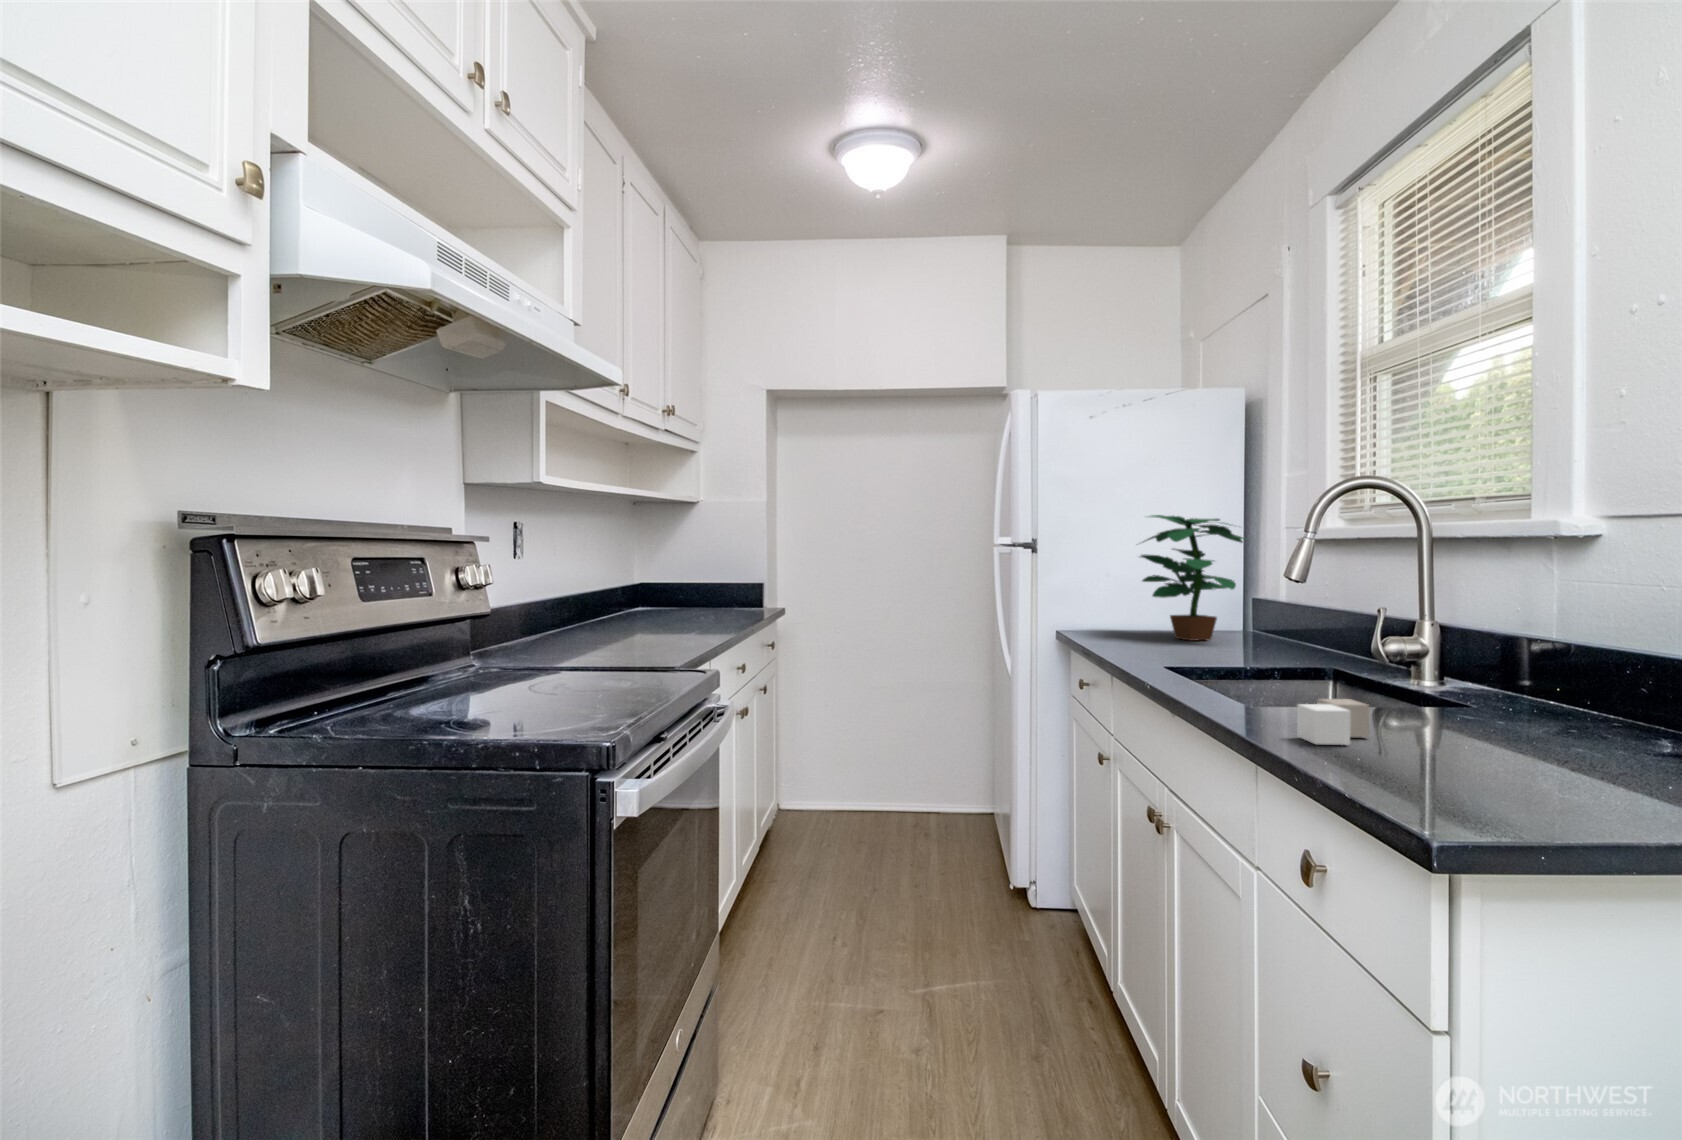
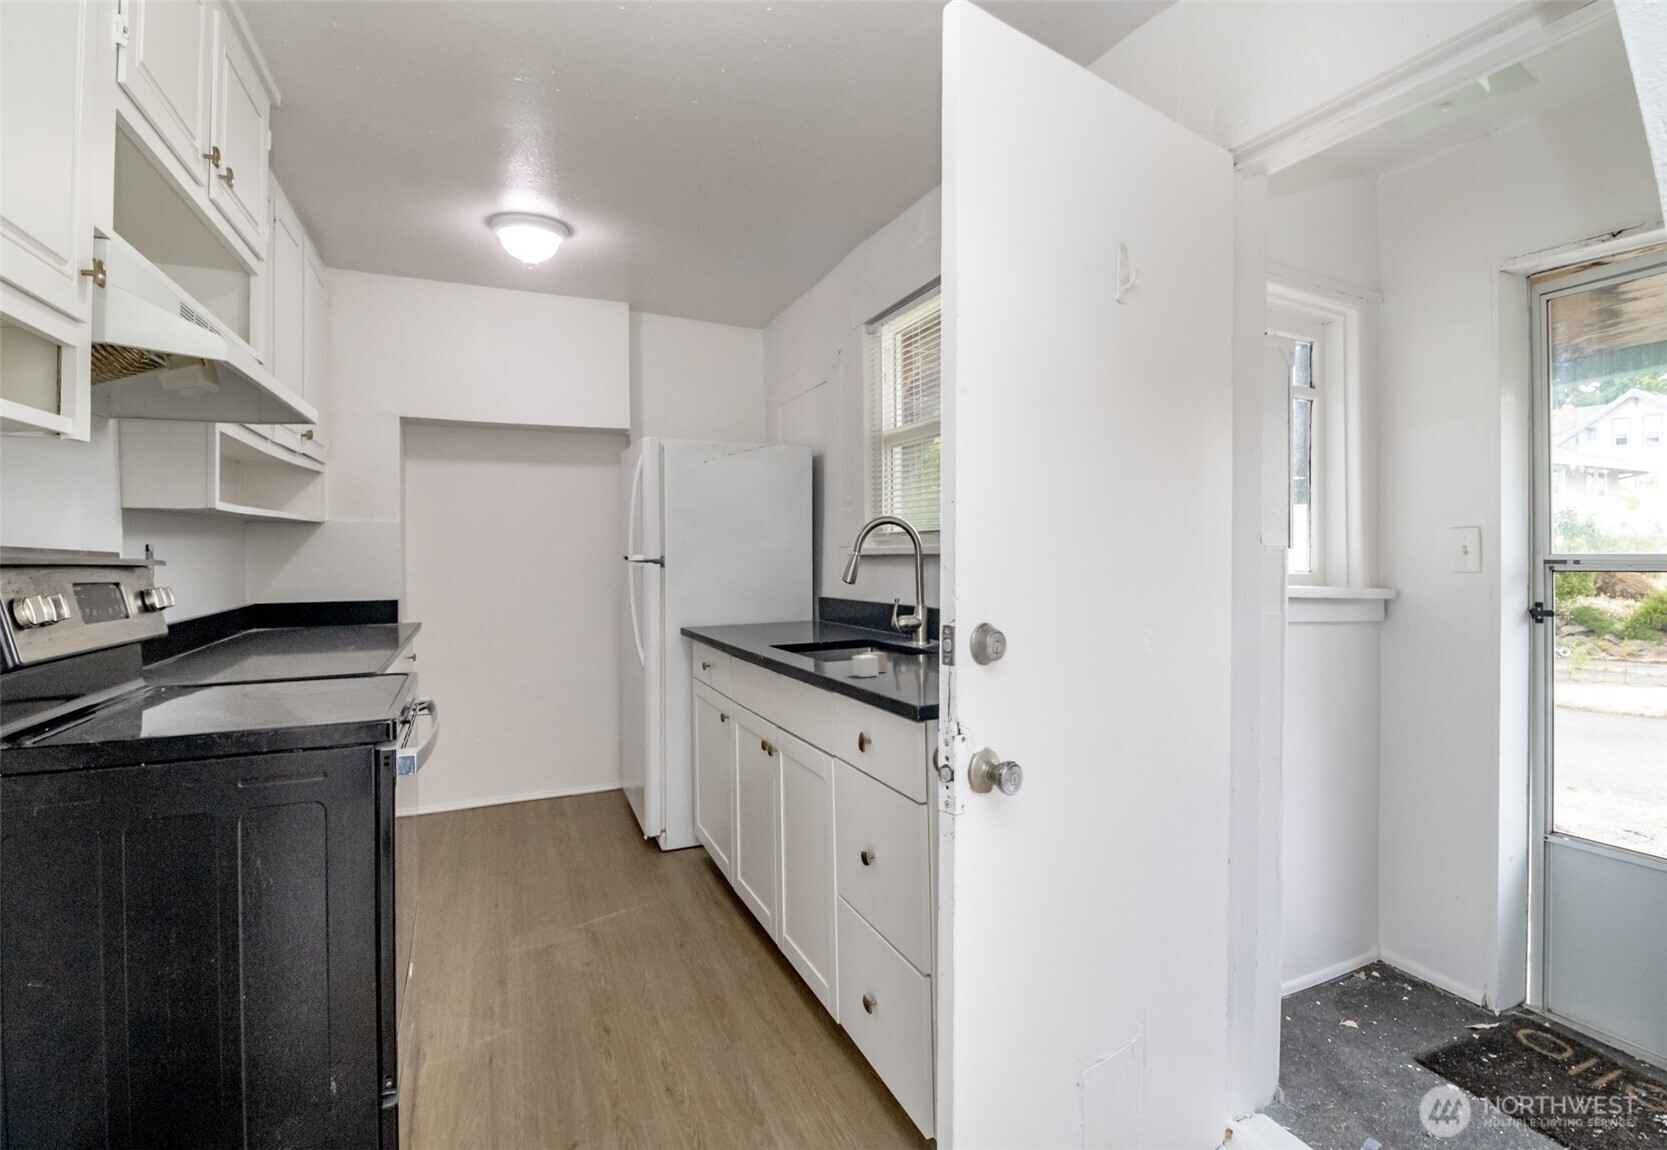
potted plant: present [1141,515,1245,641] -> none [743,540,820,630]

